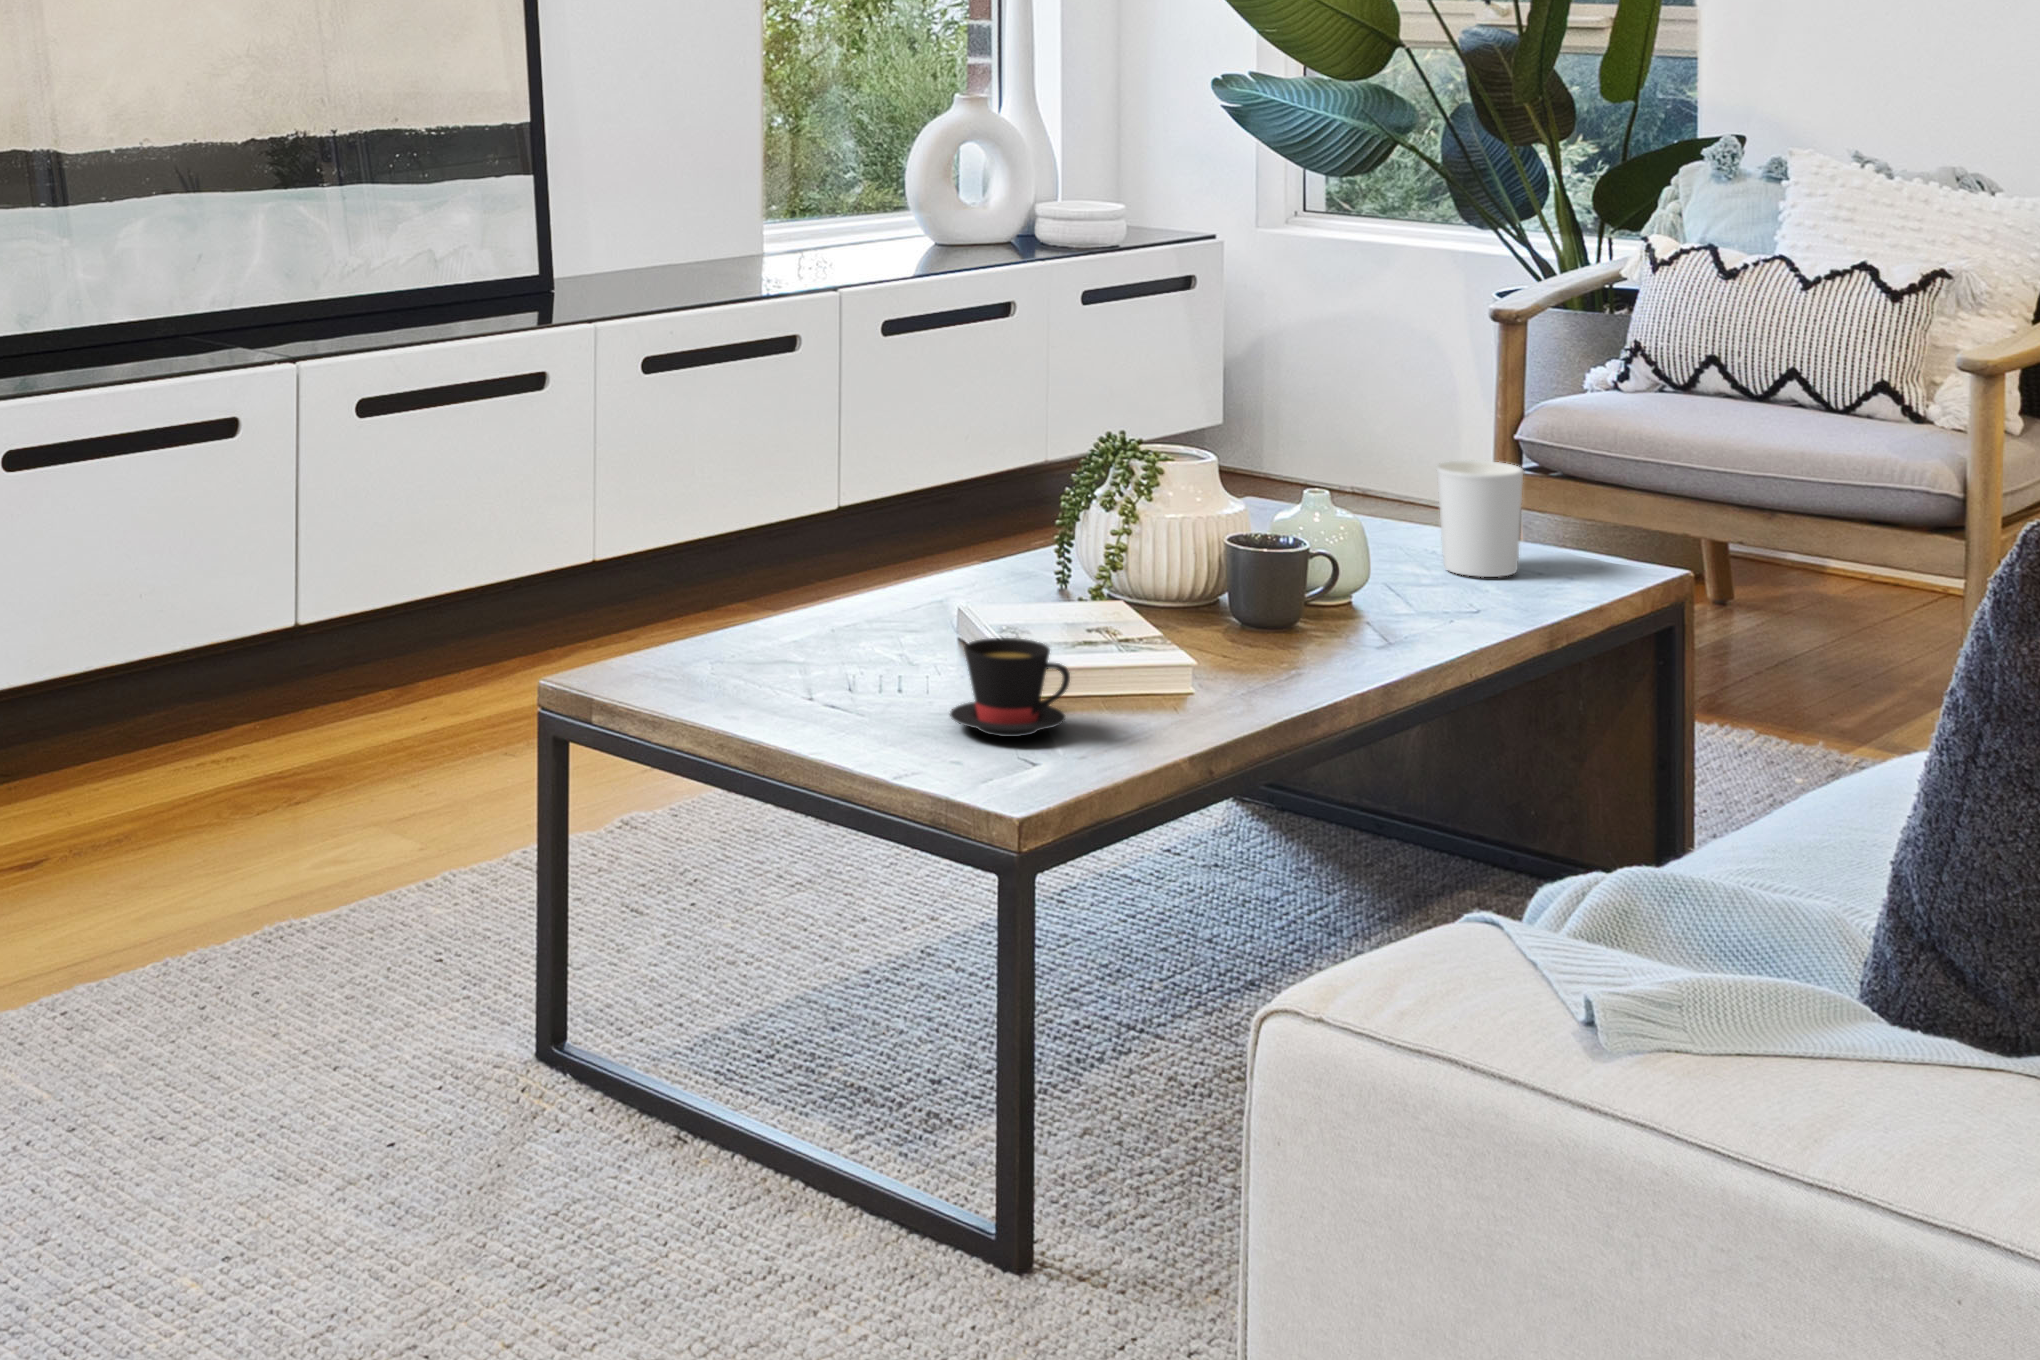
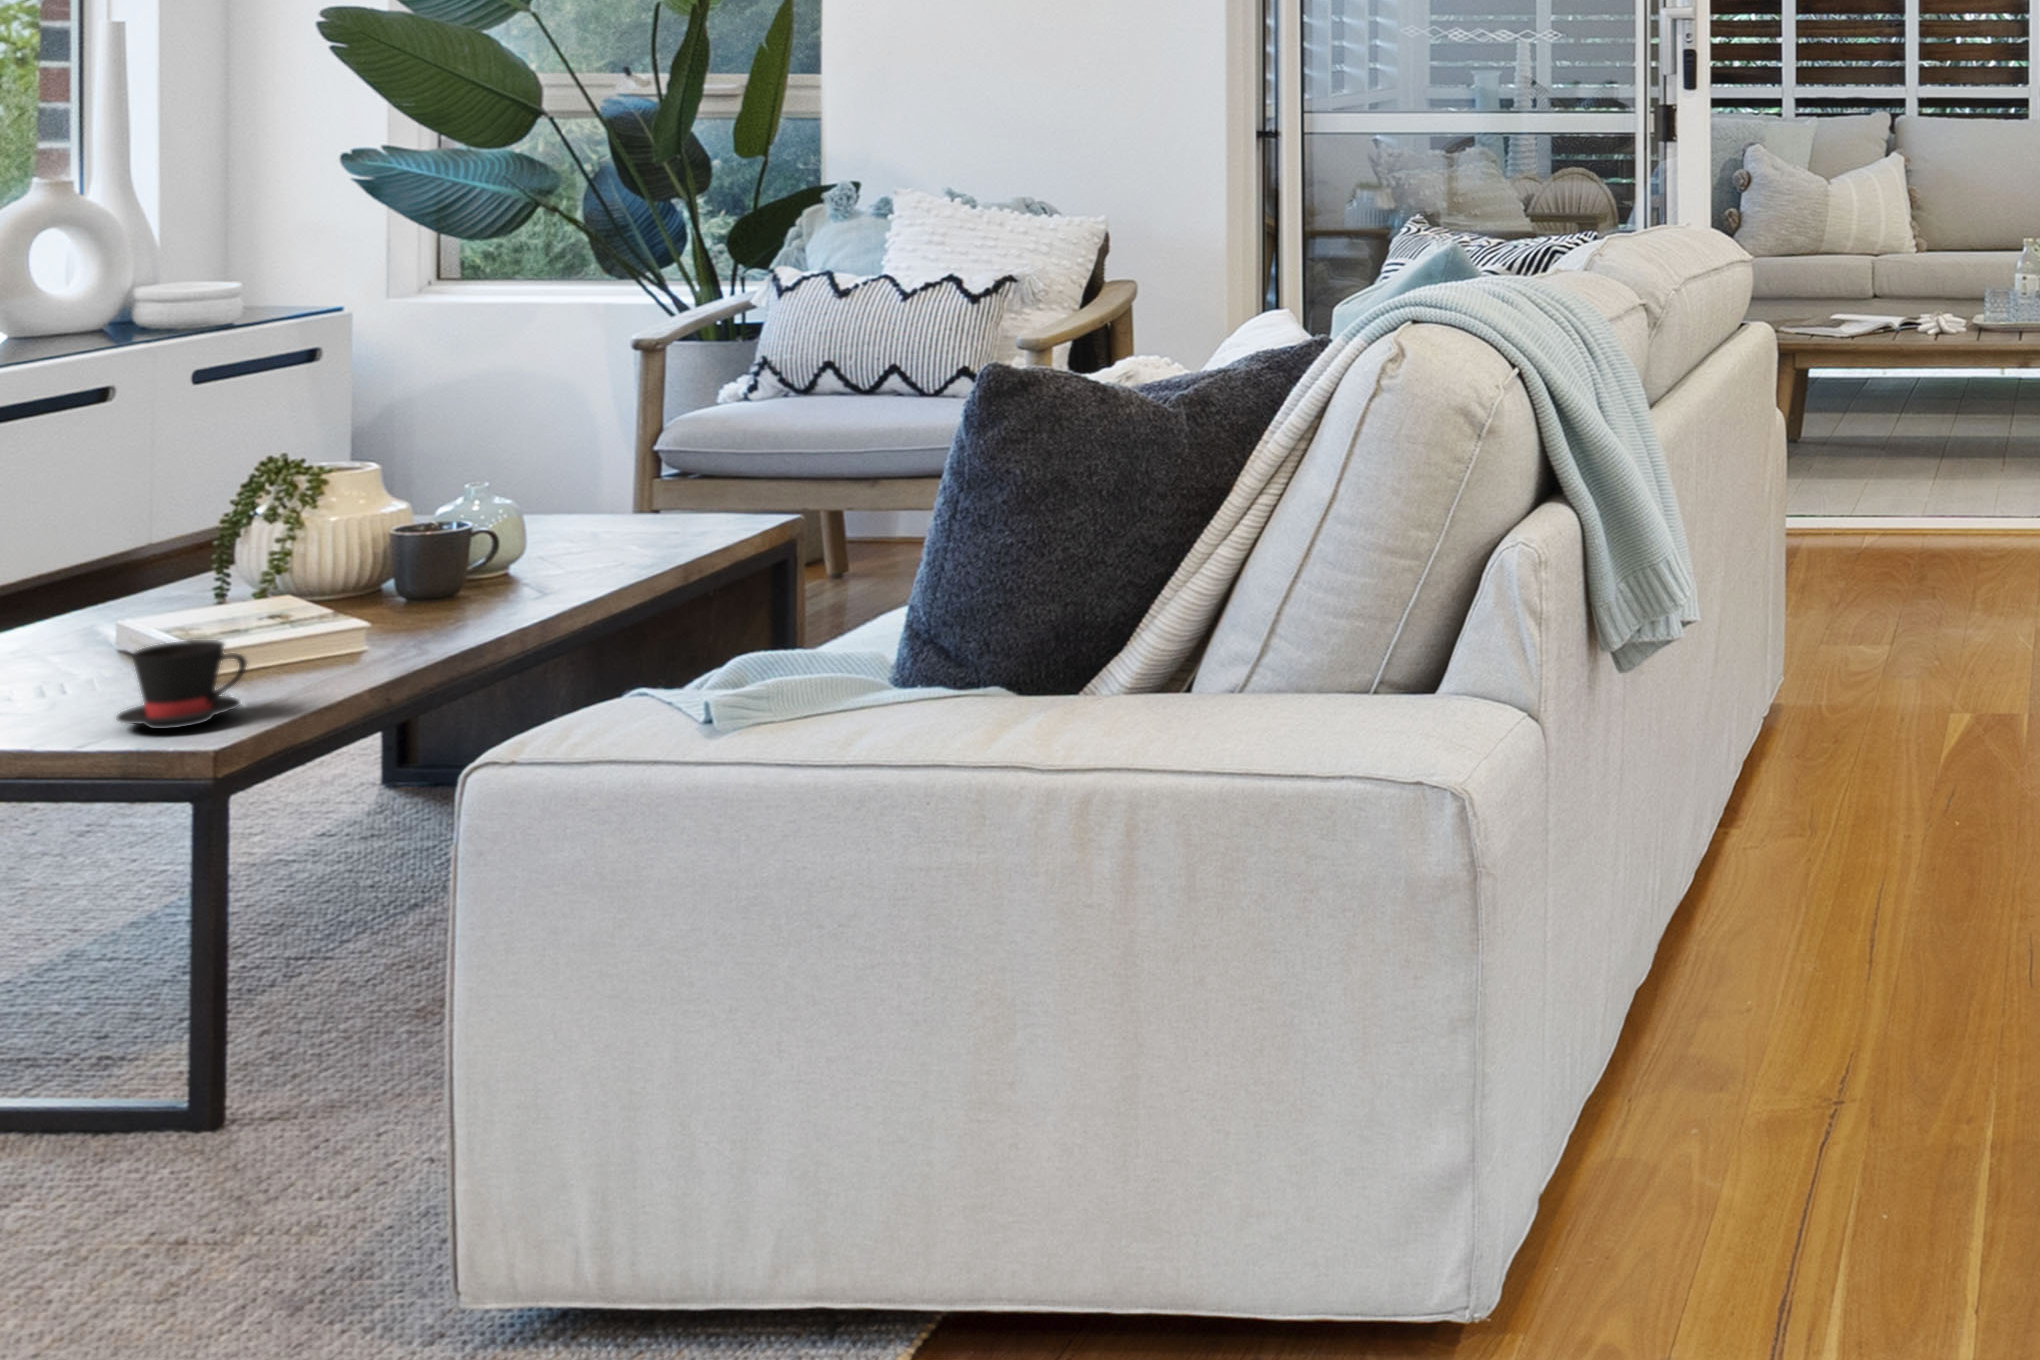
candle holder: present [1437,461,1524,577] -> none [590,452,670,549]

